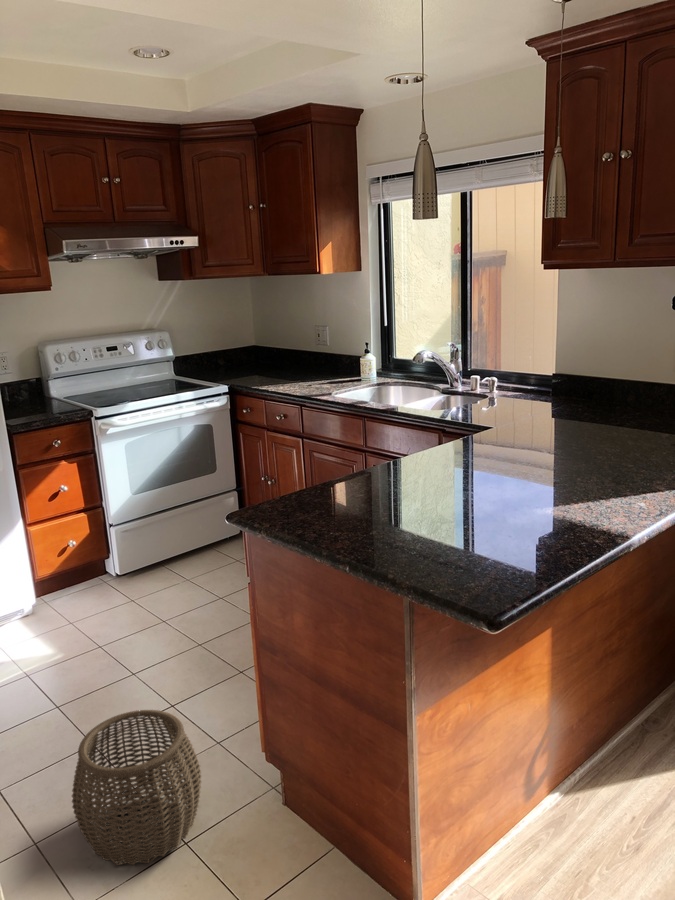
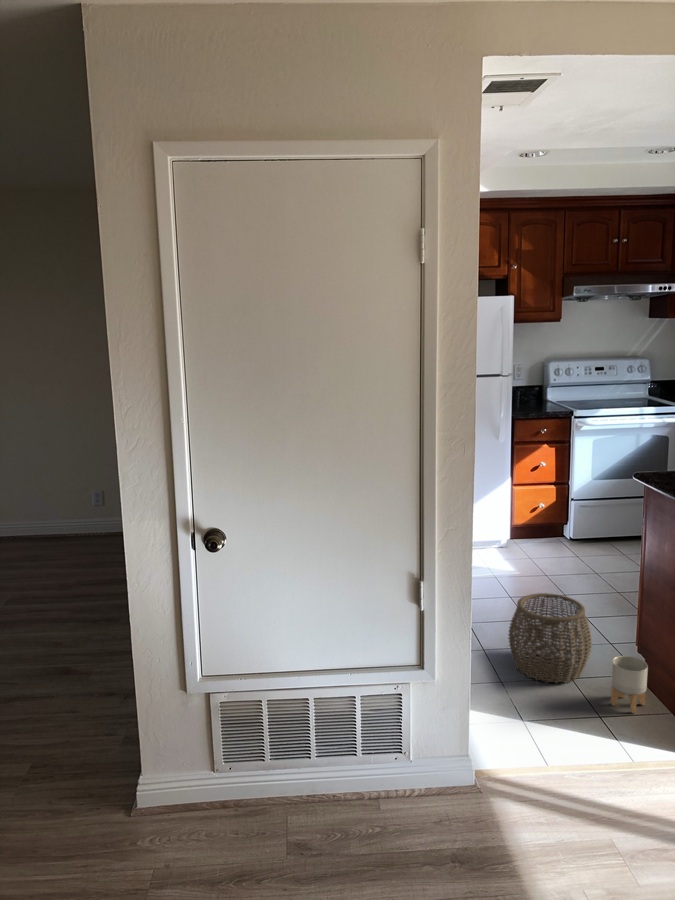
planter: none [240,776,290,863] -> present [611,656,648,713]

